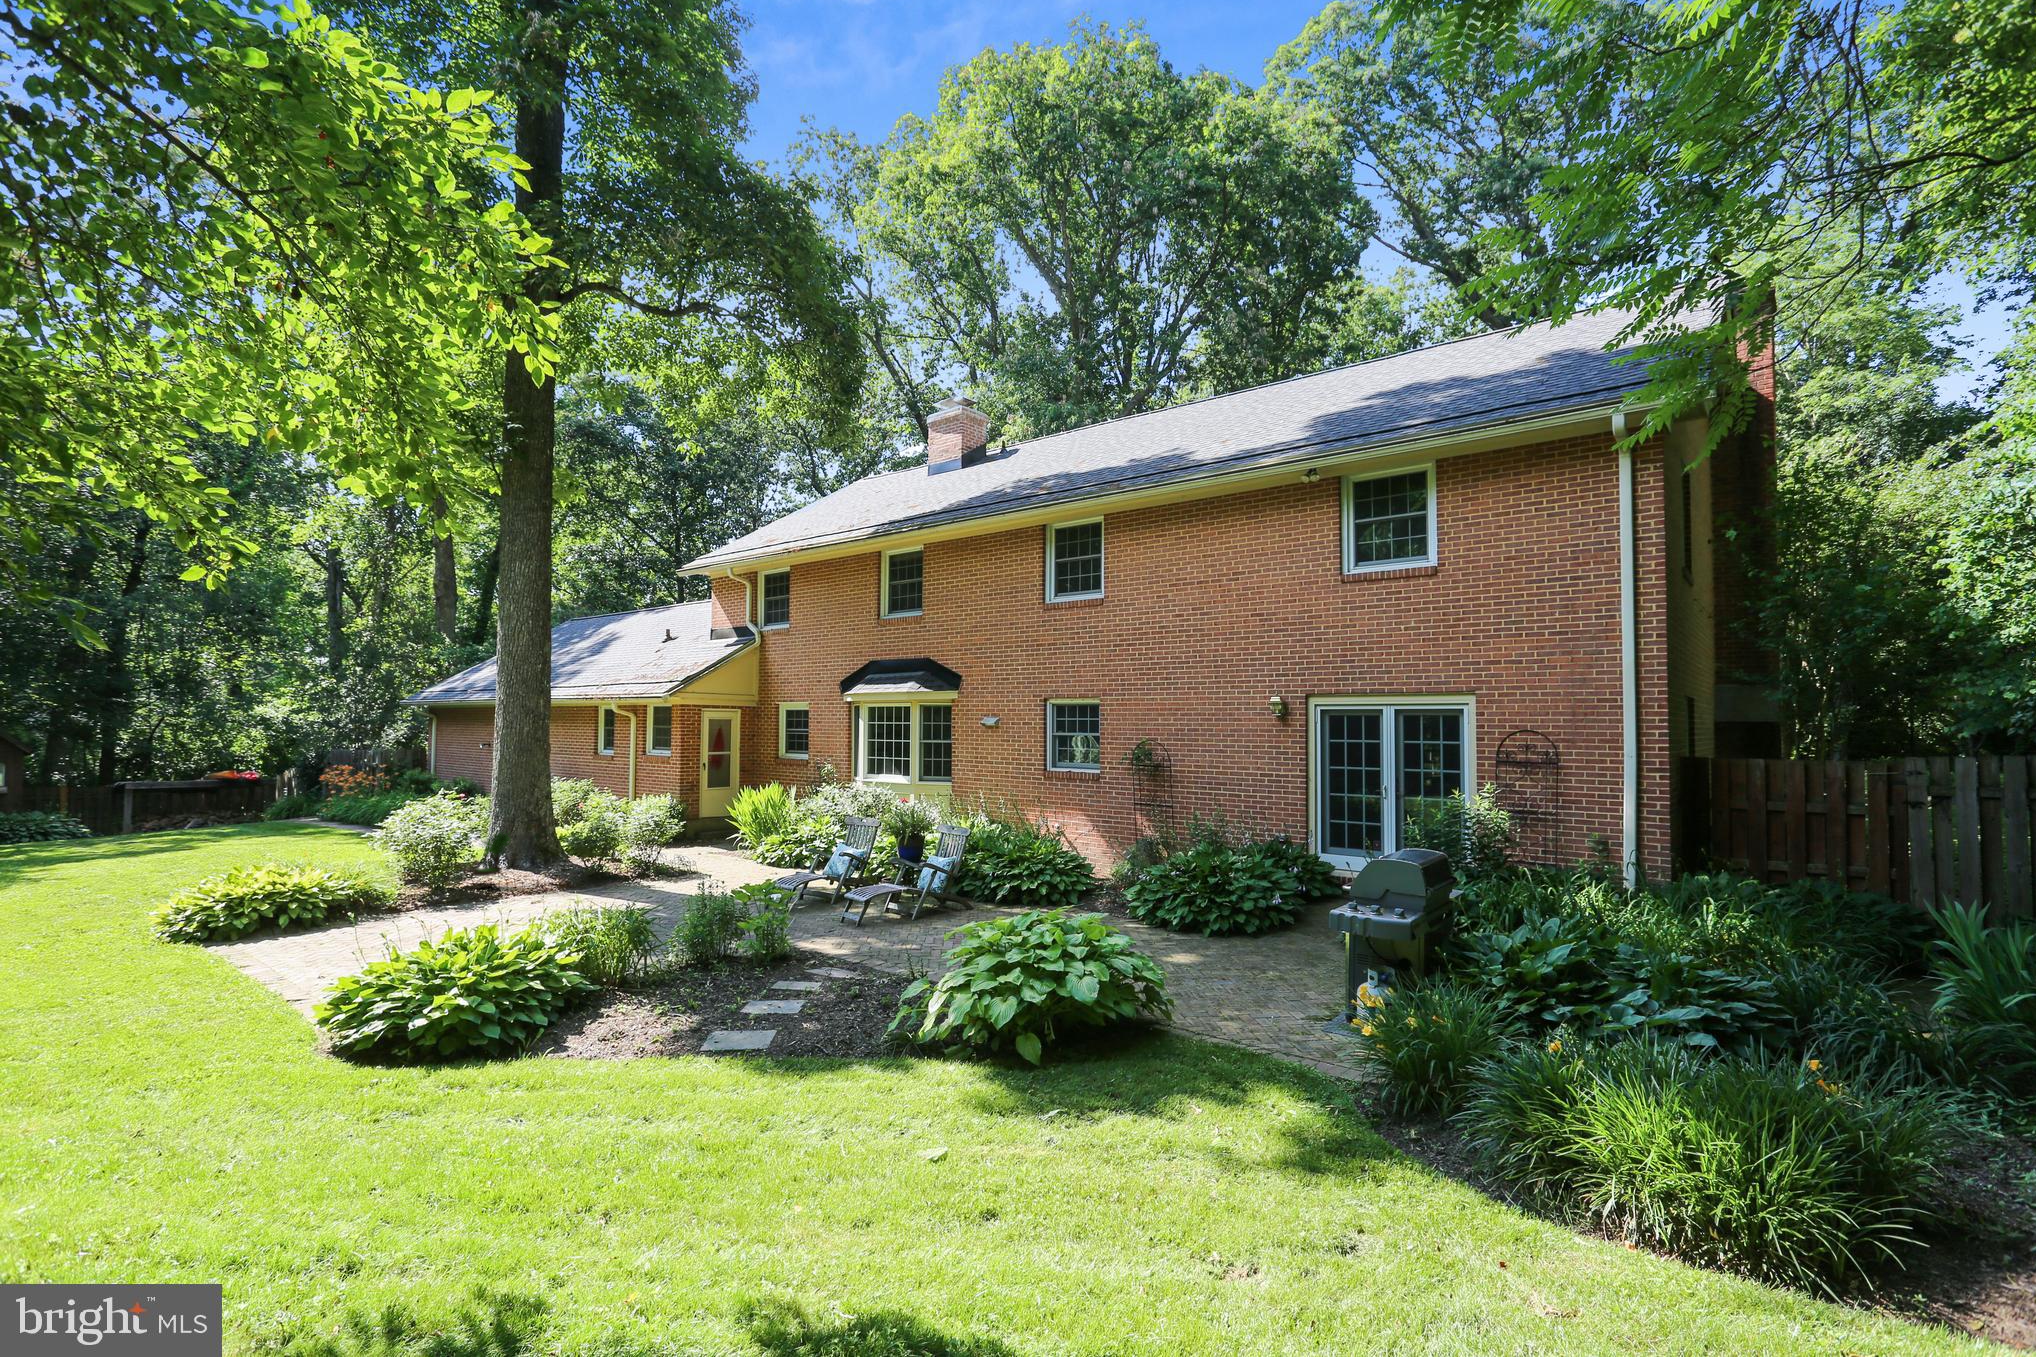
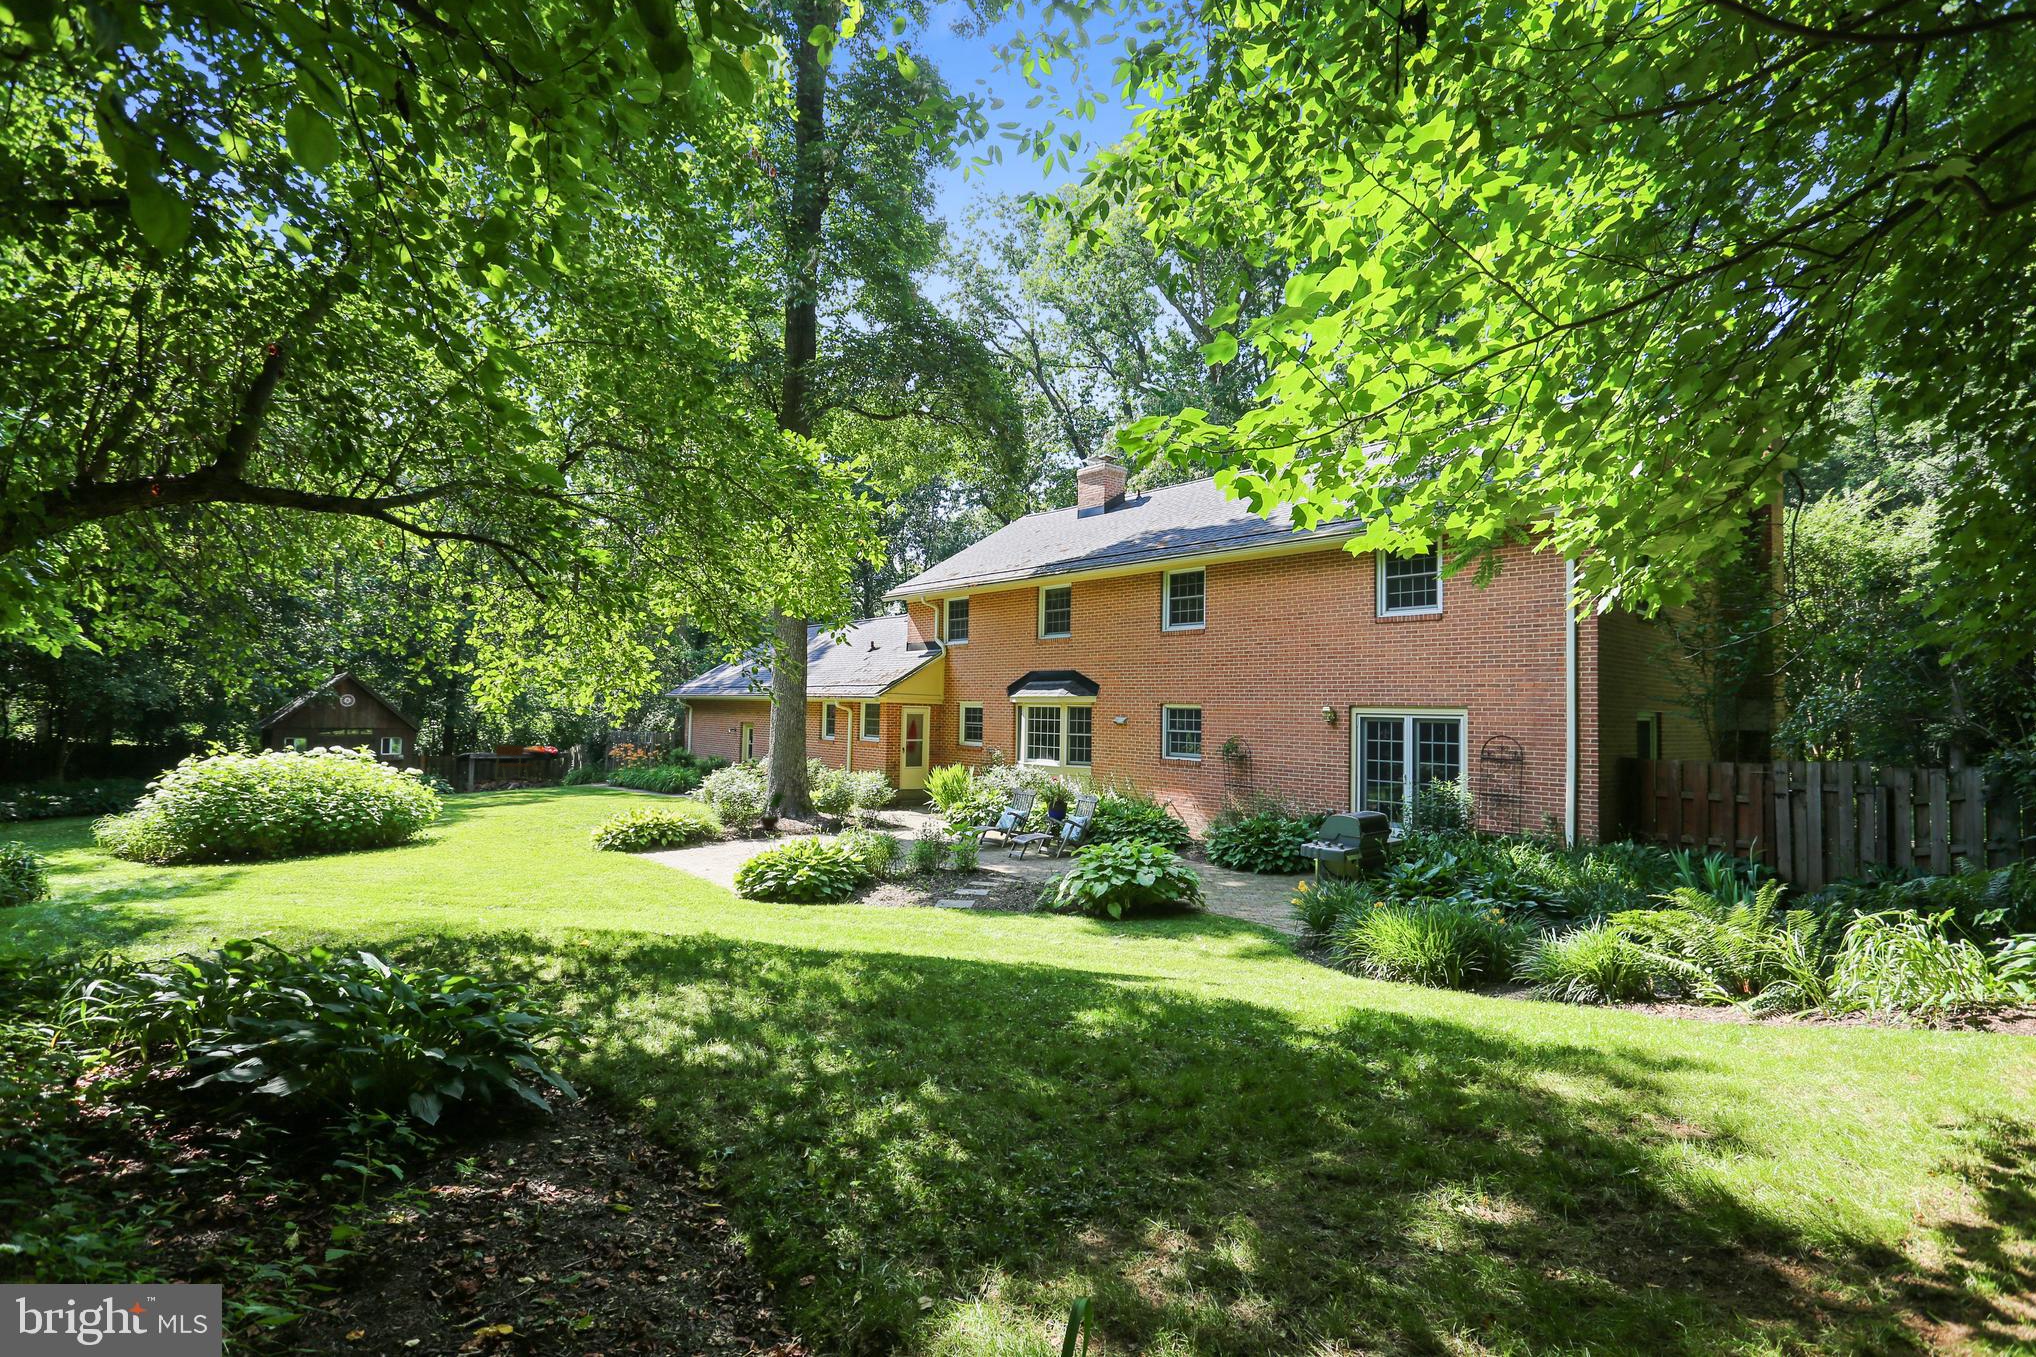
bench: none [134,771,196,818] -> present [495,745,532,780]

